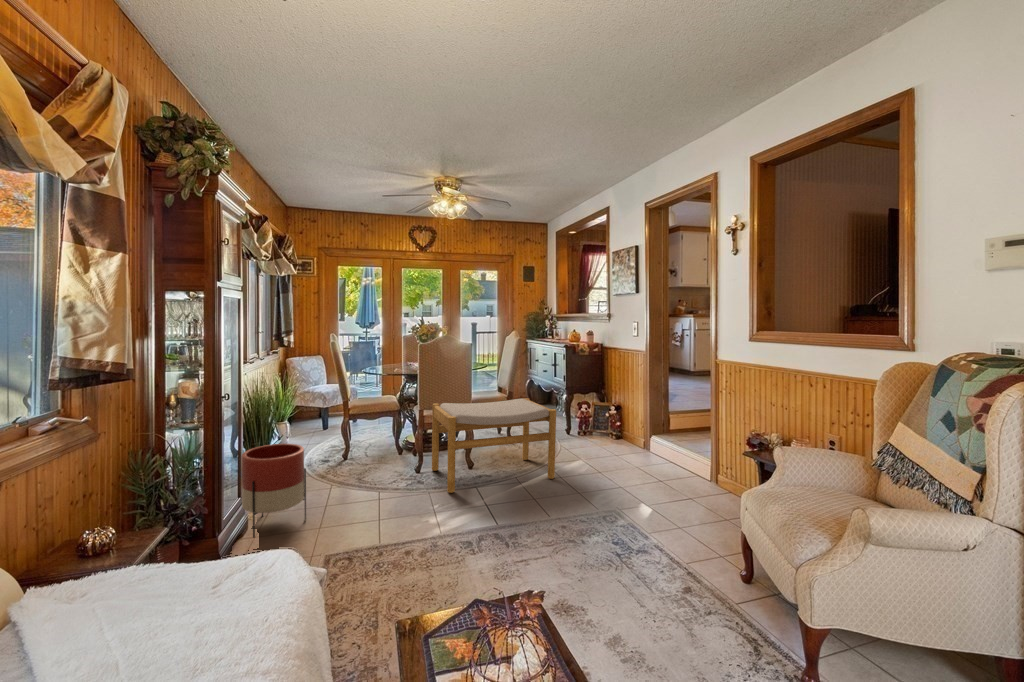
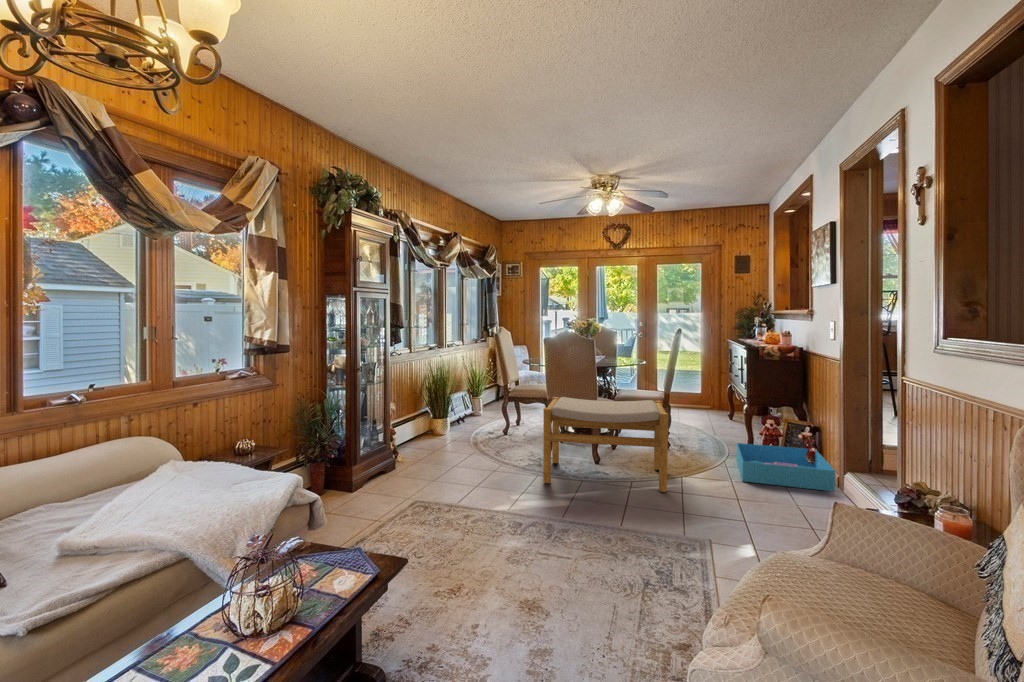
storage bin: none [568,424,649,458] -> present [736,443,835,491]
planter: present [242,444,306,538] -> none [376,415,421,483]

